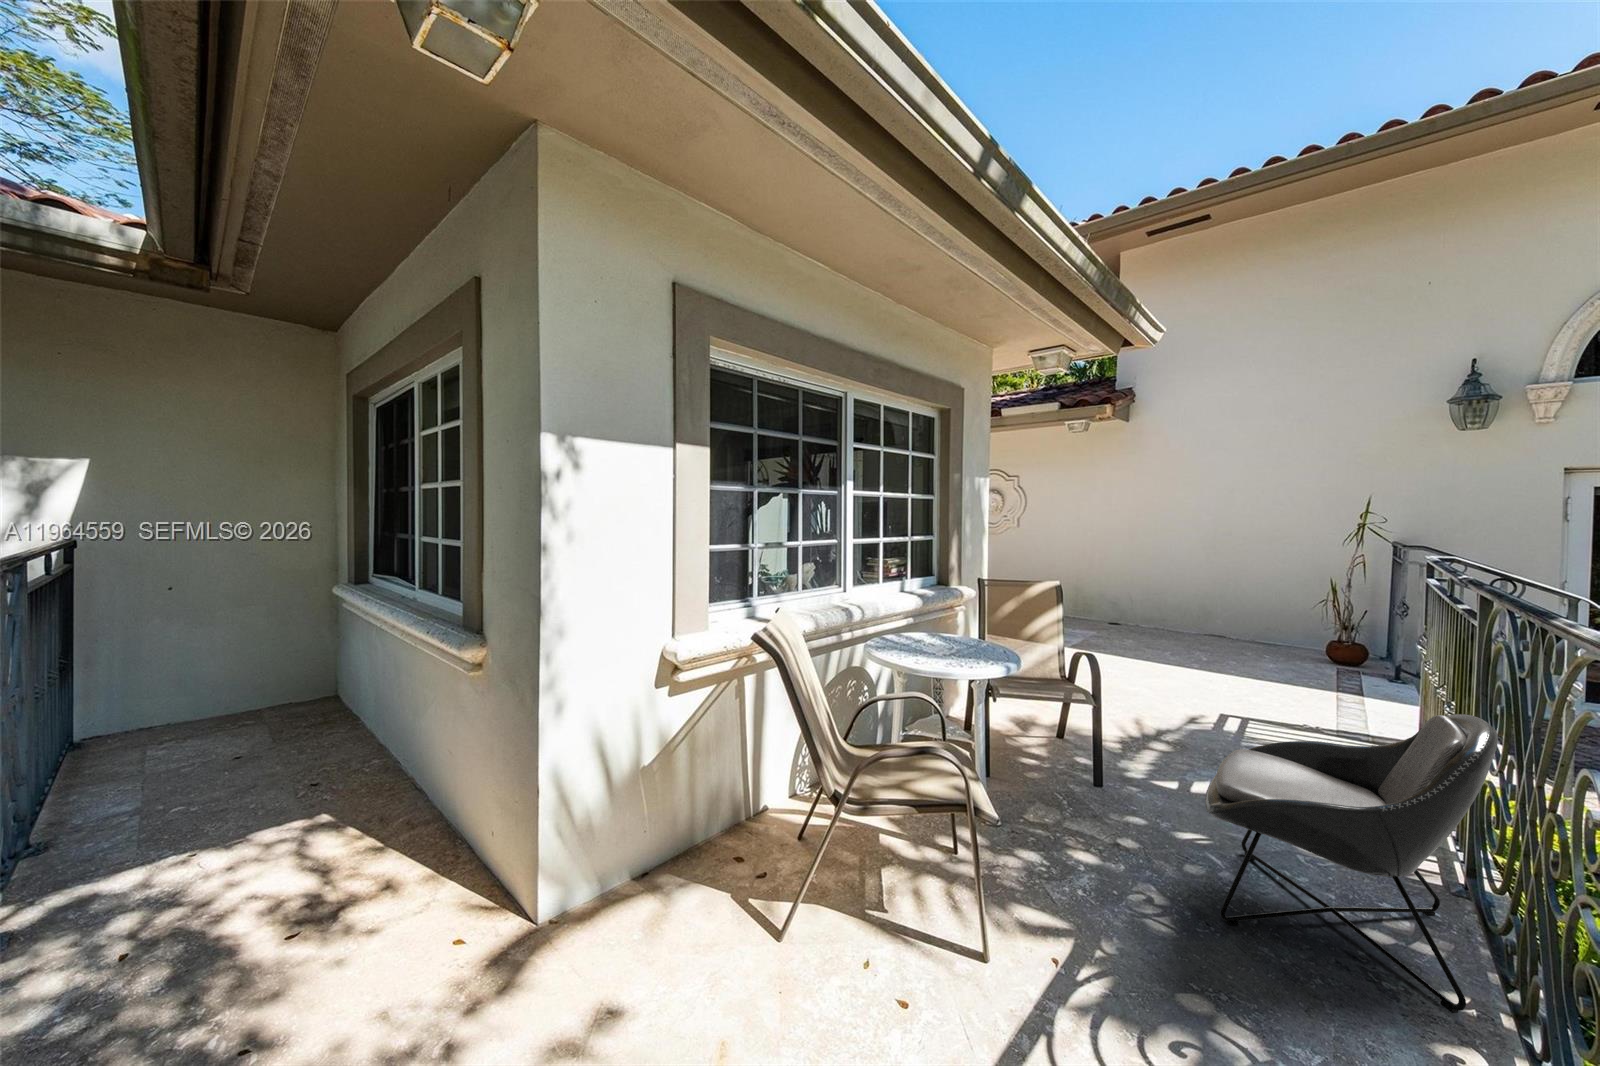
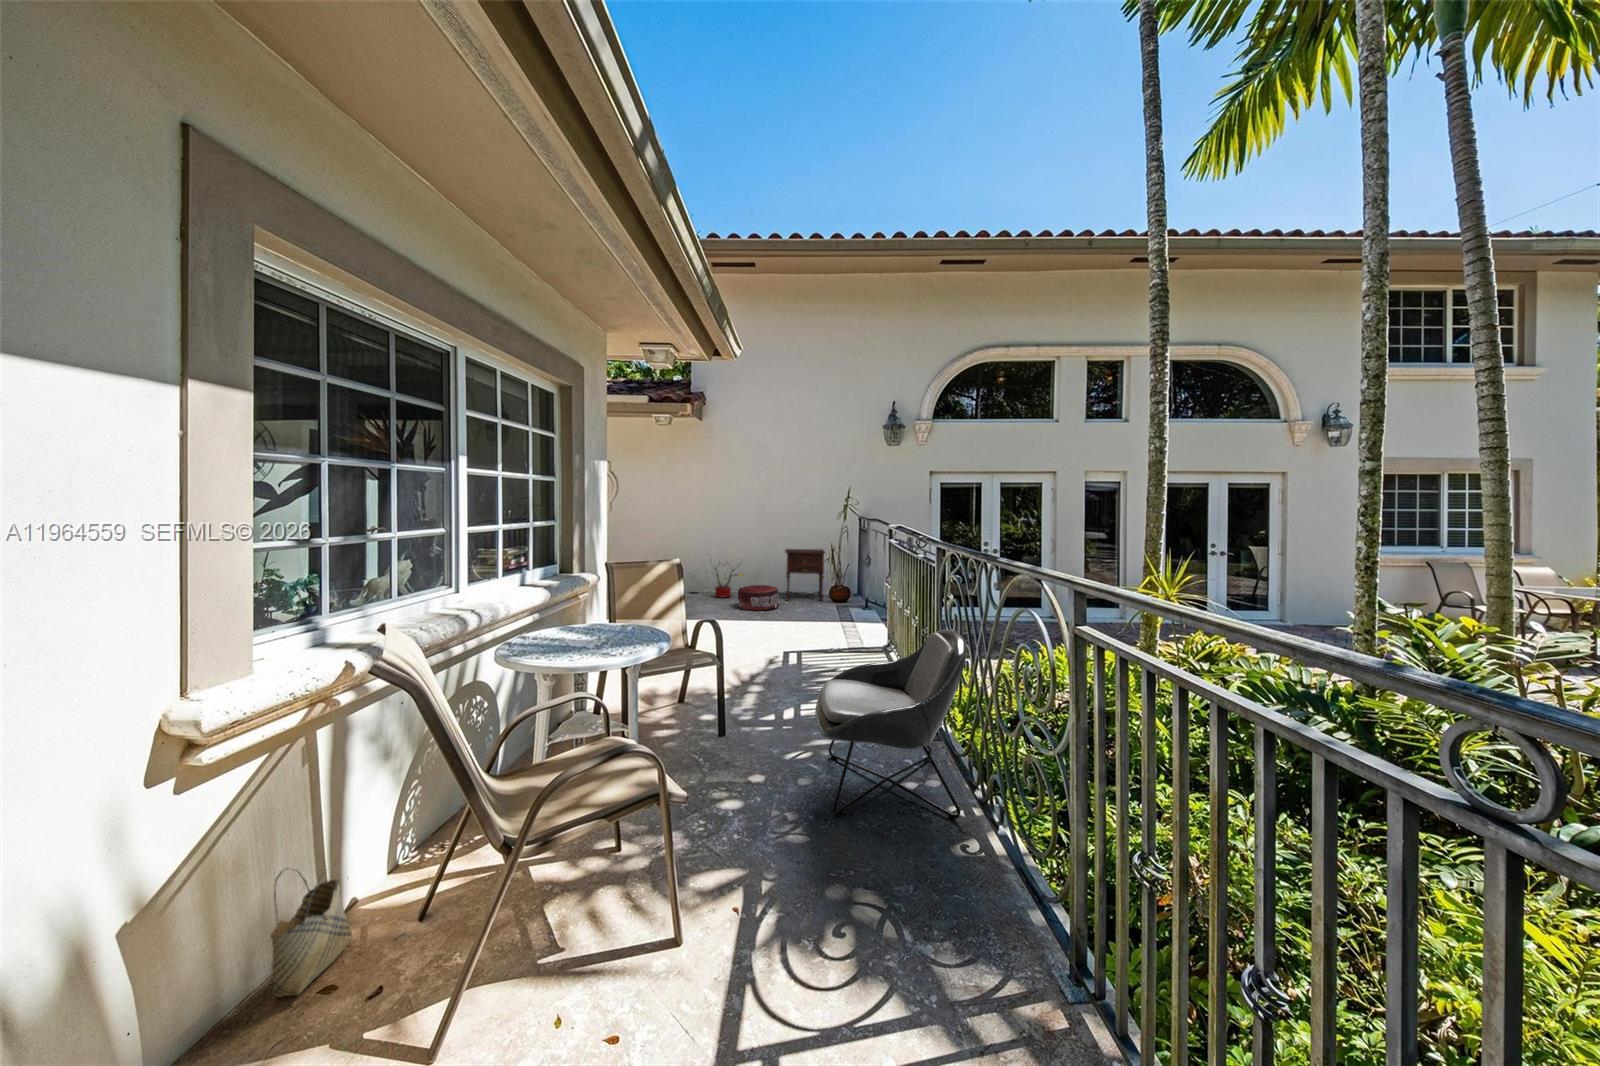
side table: none [1242,582,1313,659] -> present [785,549,825,601]
decorative plant: none [1131,587,1177,636] -> present [715,563,743,597]
pouf: none [1165,624,1229,658] -> present [738,585,779,611]
woven basket: none [708,768,753,858] -> present [270,865,352,997]

